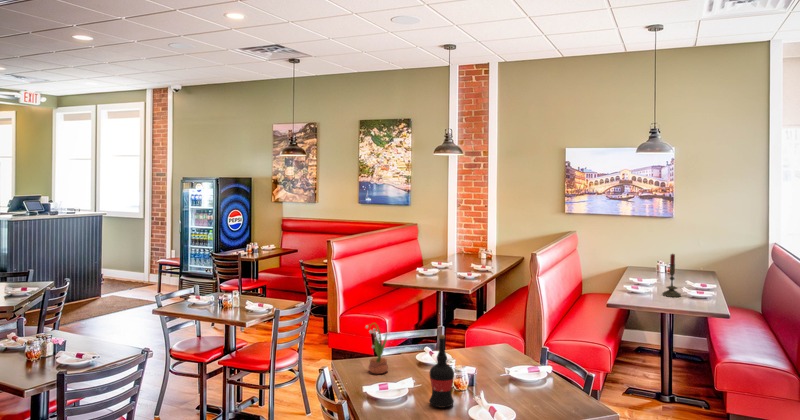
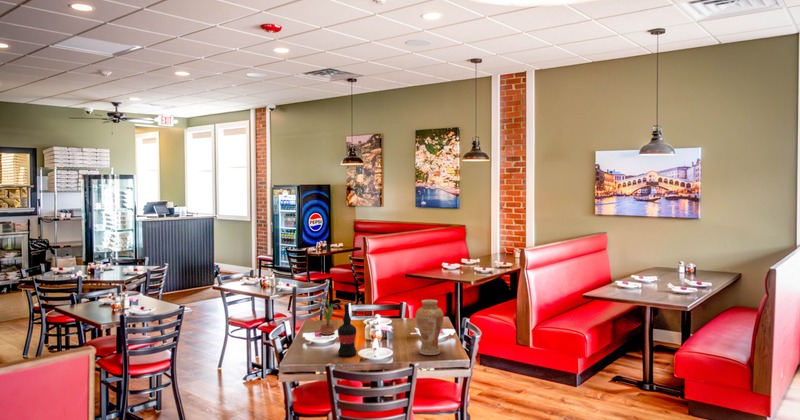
candle: present [662,254,681,297] -> none [649,251,666,293]
vase: none [524,326,561,398] -> present [416,300,444,355]

